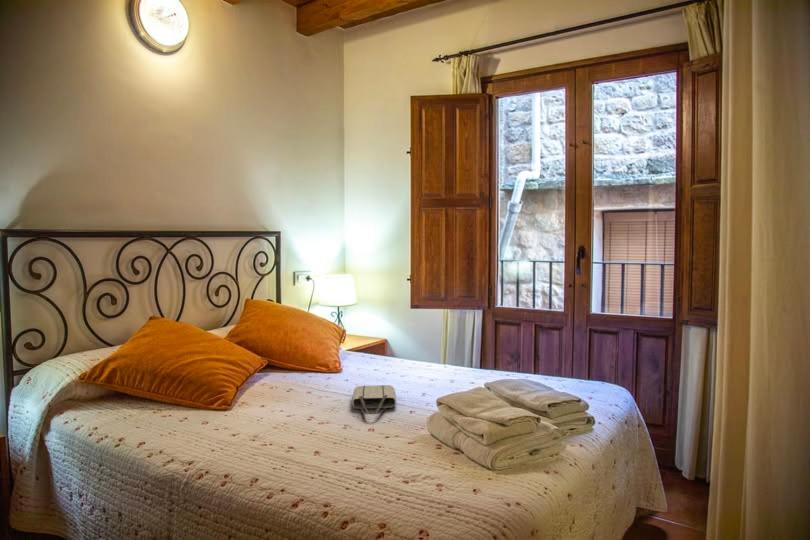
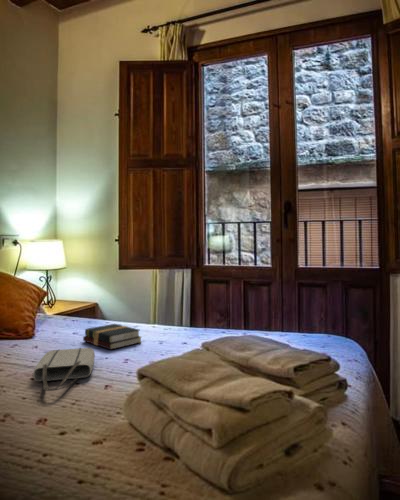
hardback book: none [379,364,433,388] -> present [83,324,141,350]

